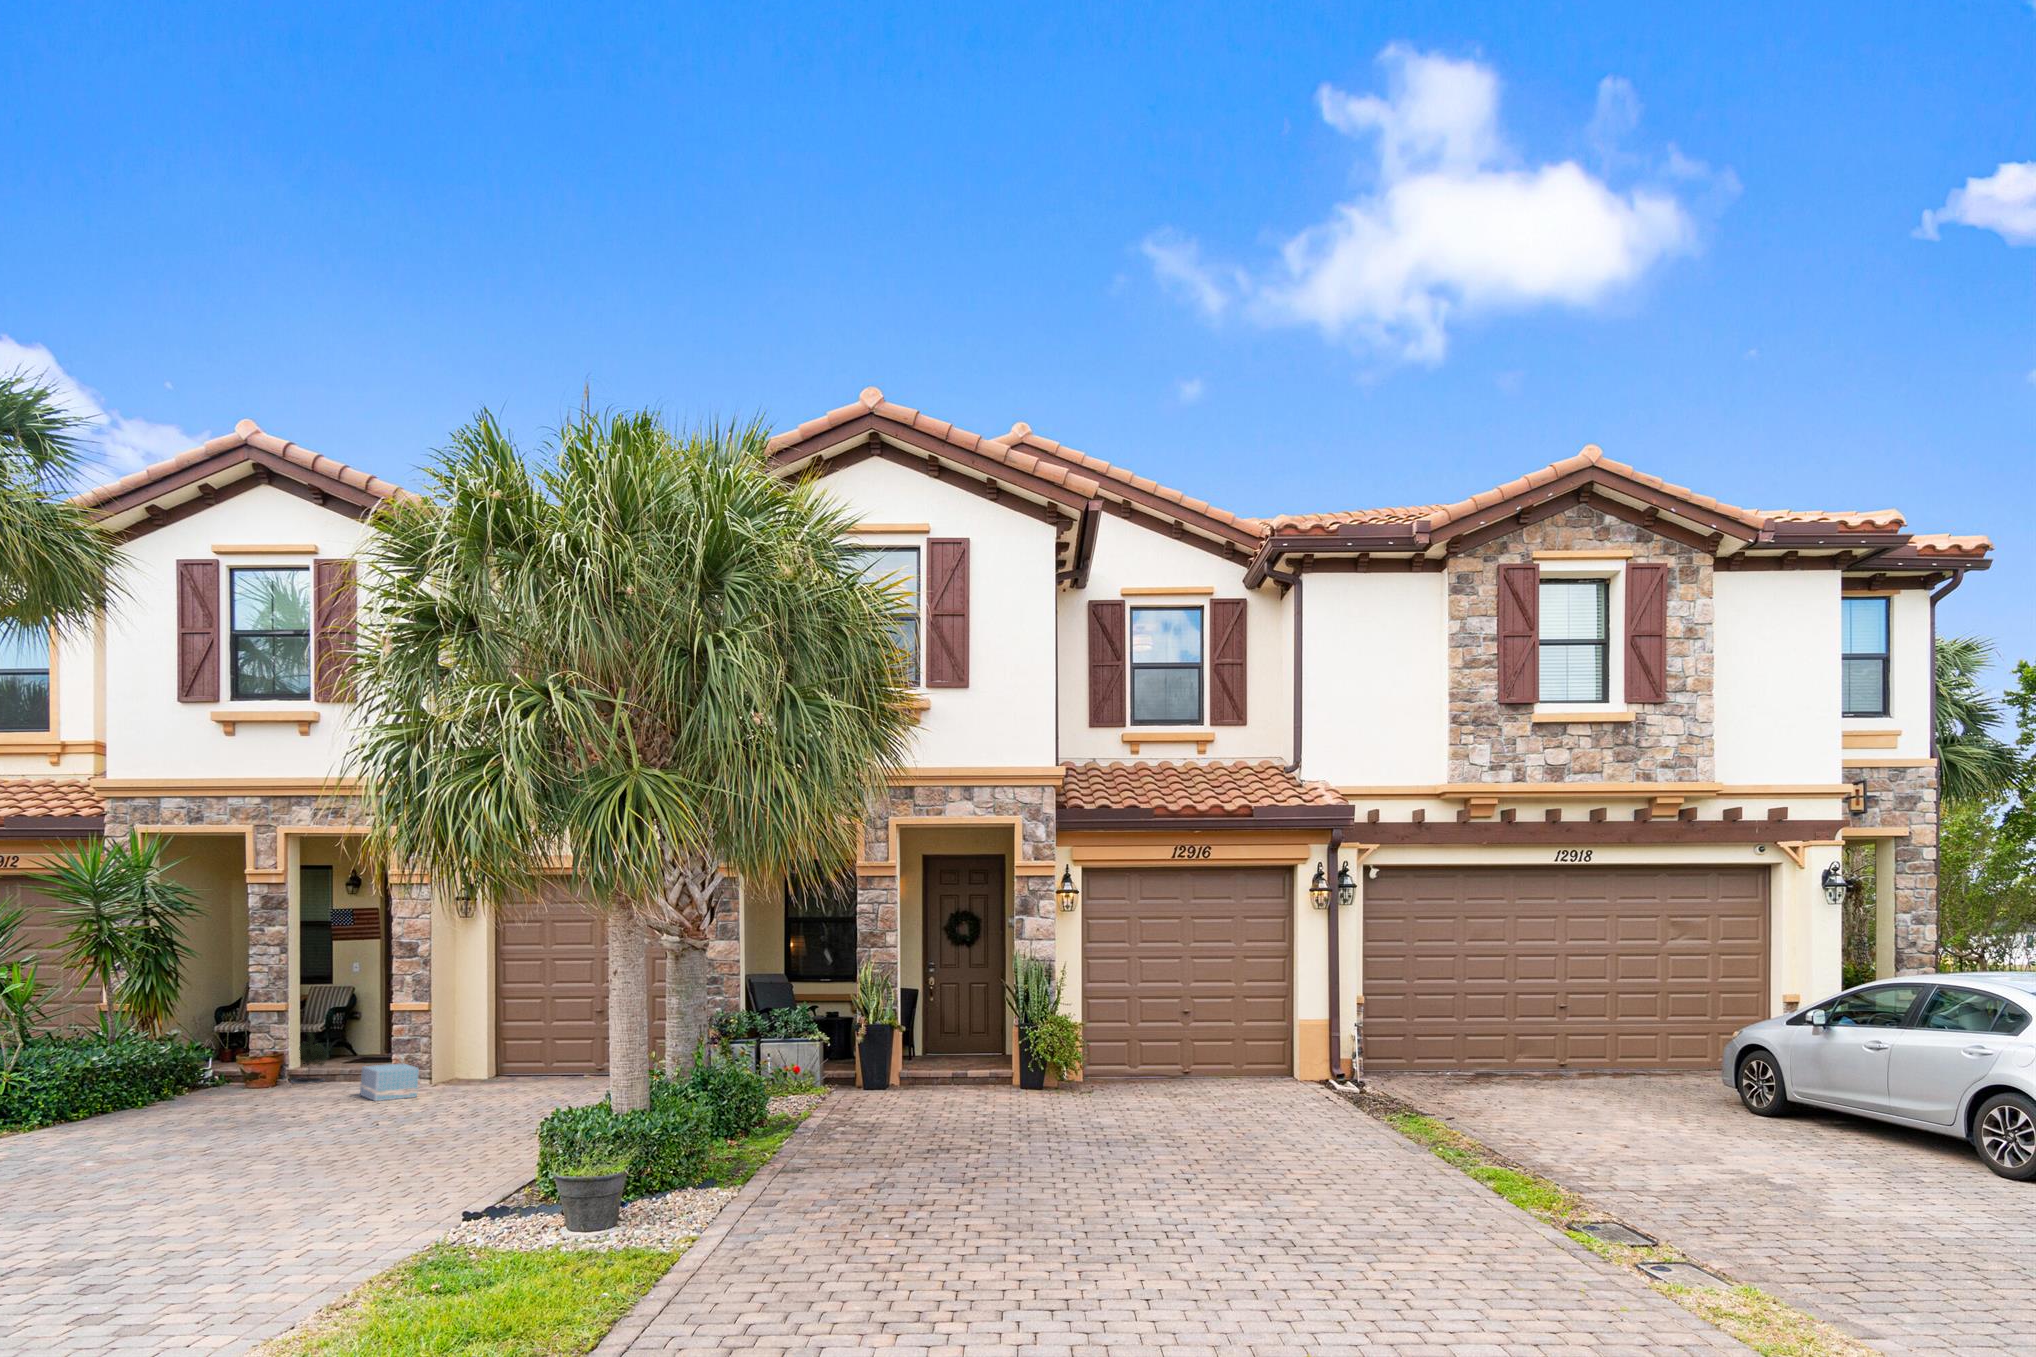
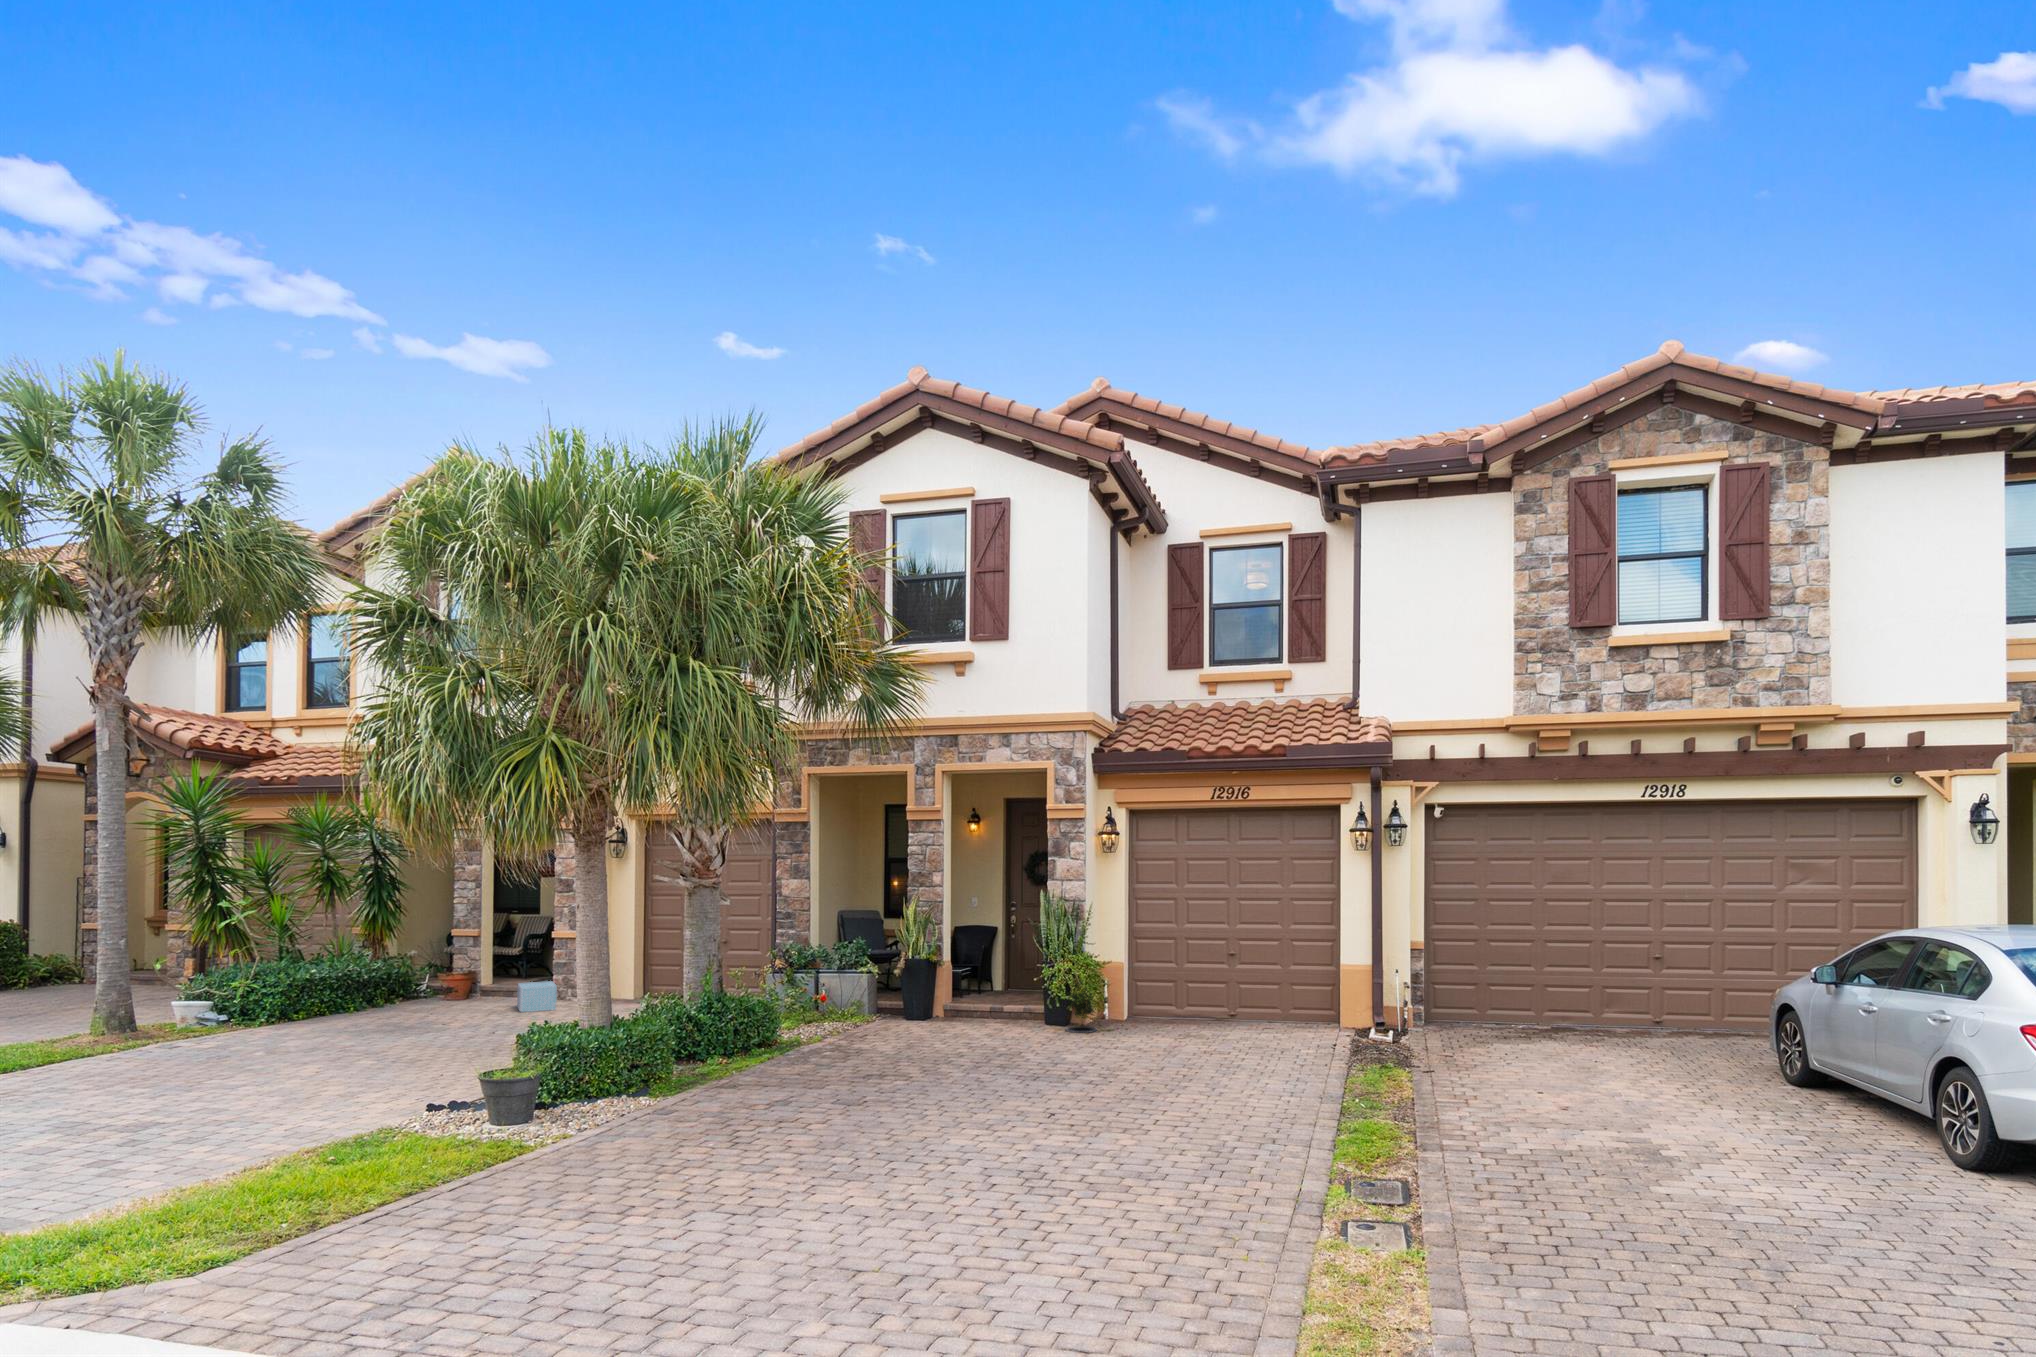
potted tree: present [292,1033,328,1084] -> present [1067,982,1096,1033]

